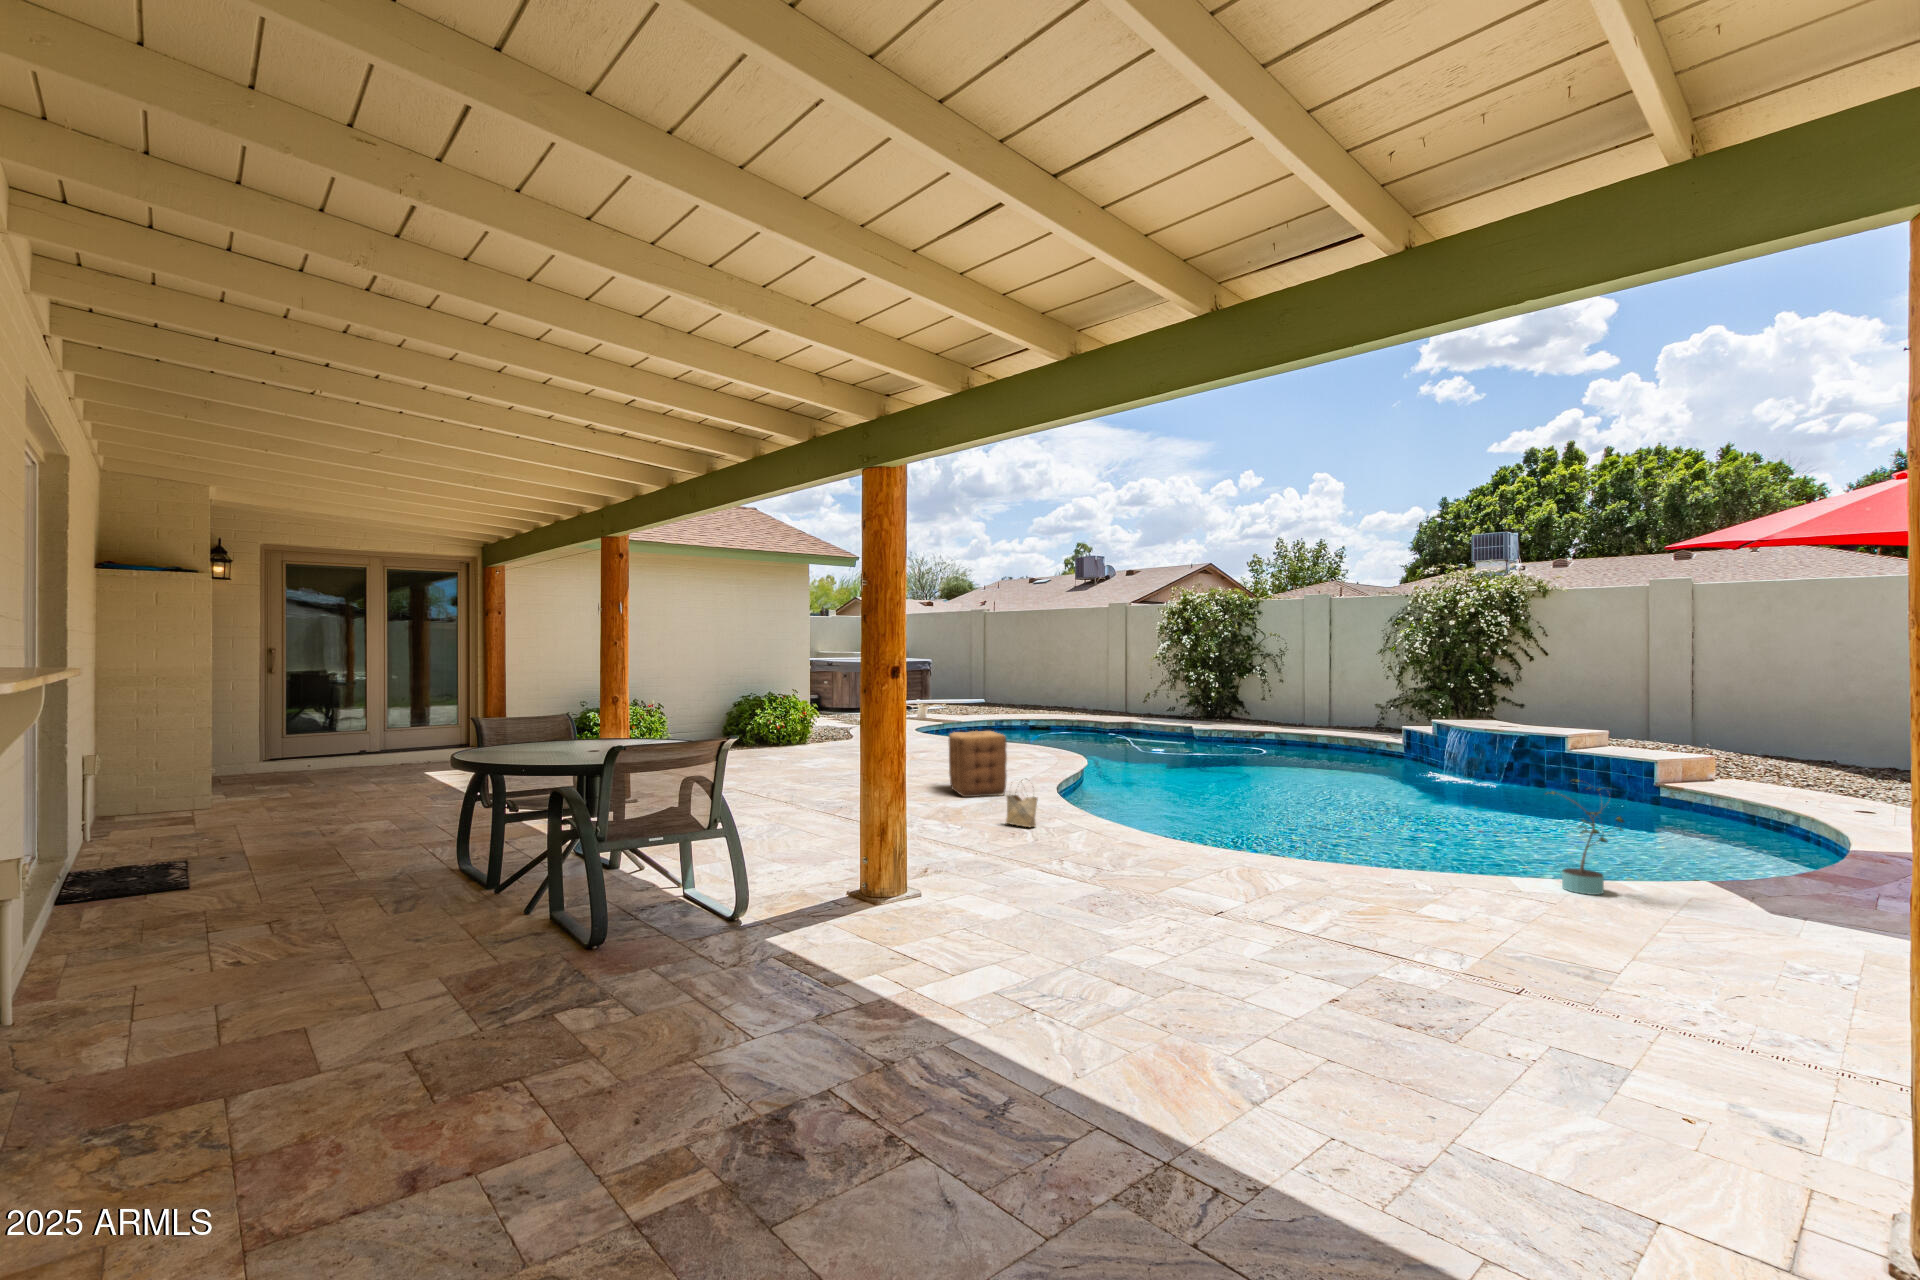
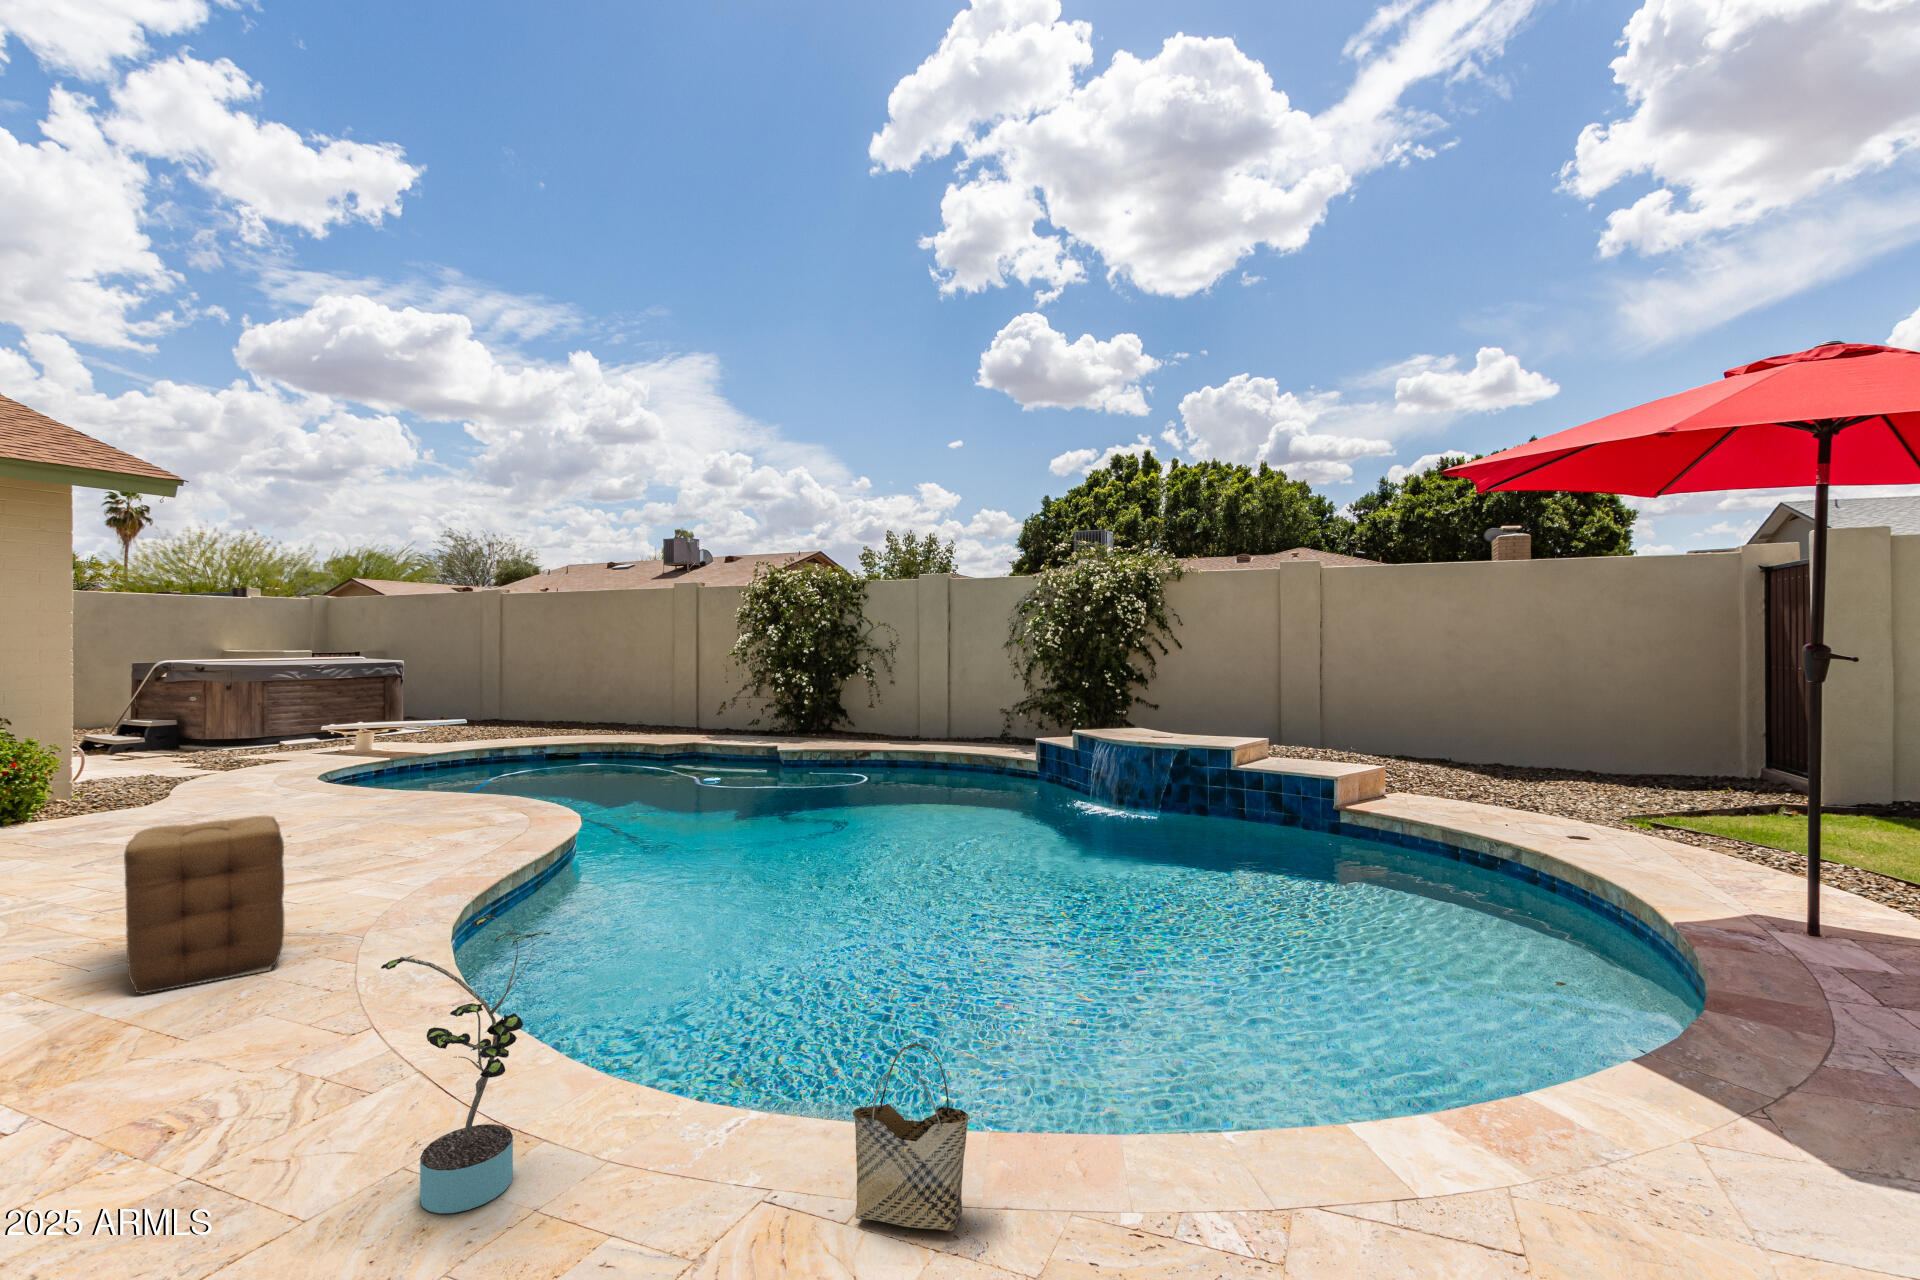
potted plant: present [1546,780,1624,895] -> present [381,914,550,1213]
woven basket: present [1006,794,1038,827] -> present [852,1044,969,1231]

